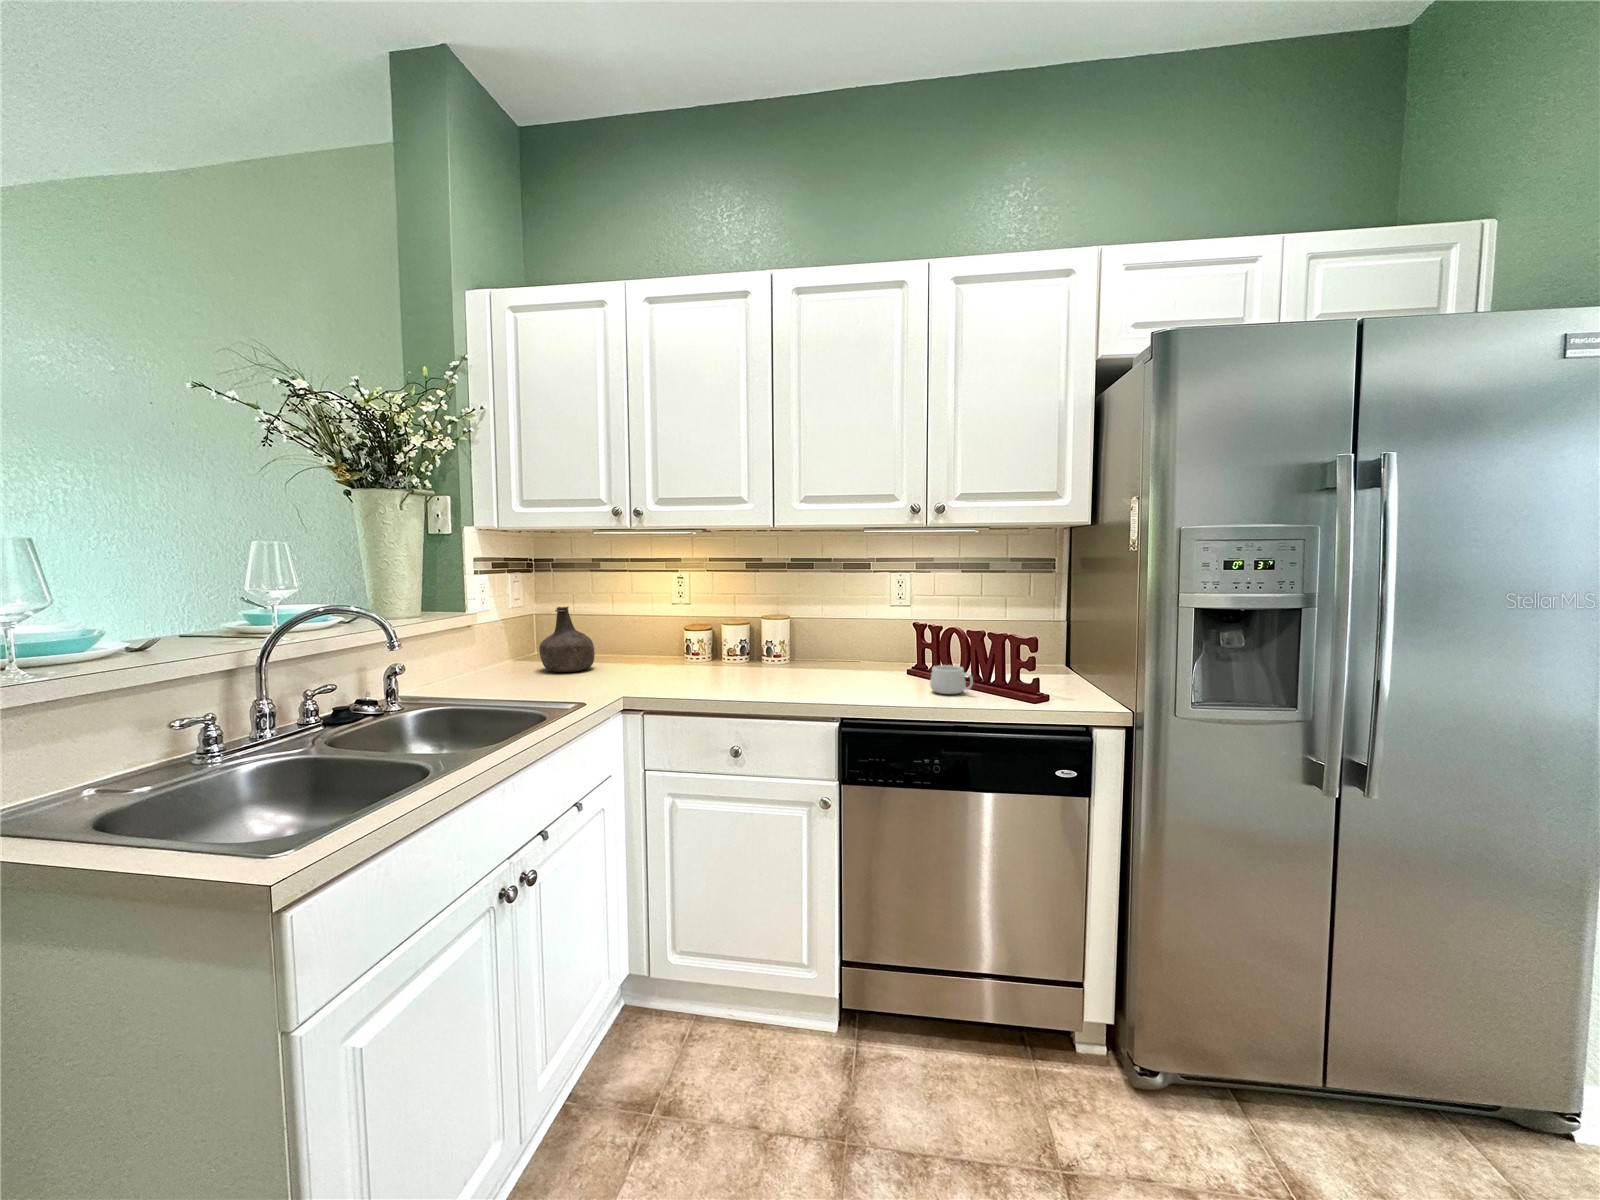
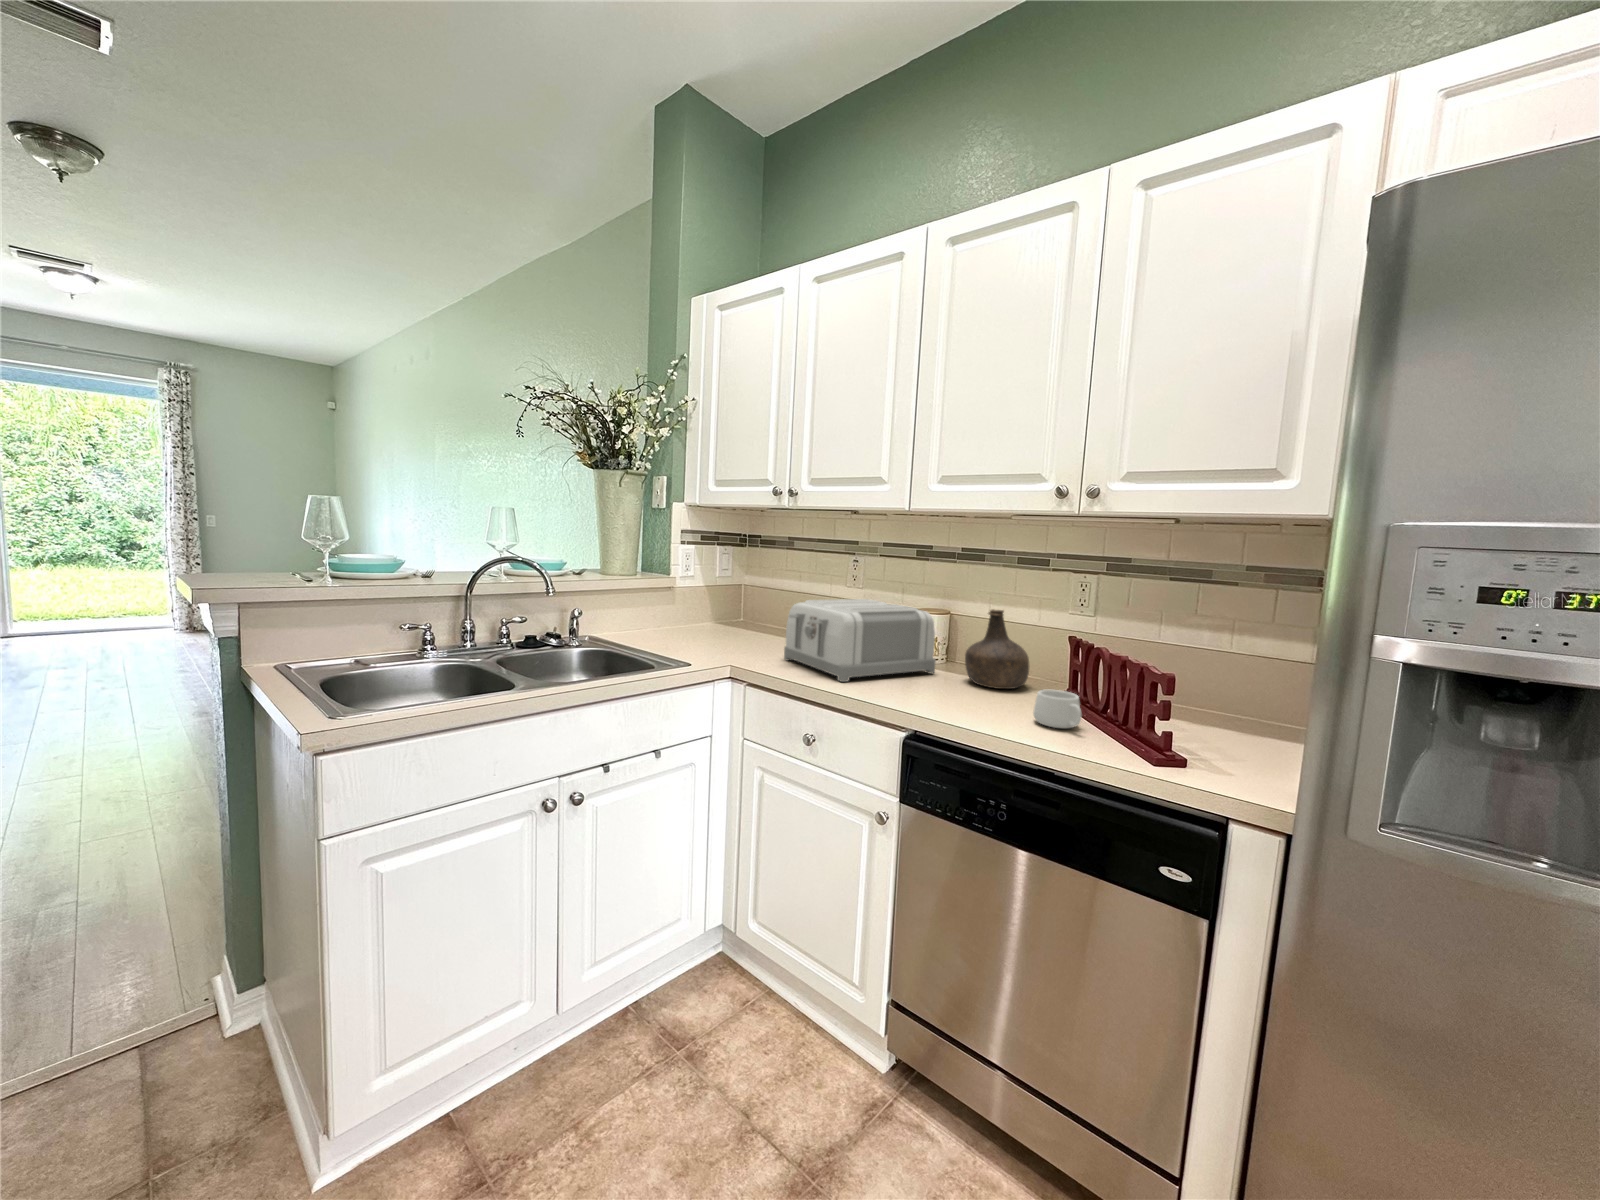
bottle: present [539,607,595,672] -> present [965,609,1029,689]
toaster: none [662,613,806,691] -> present [784,599,936,682]

